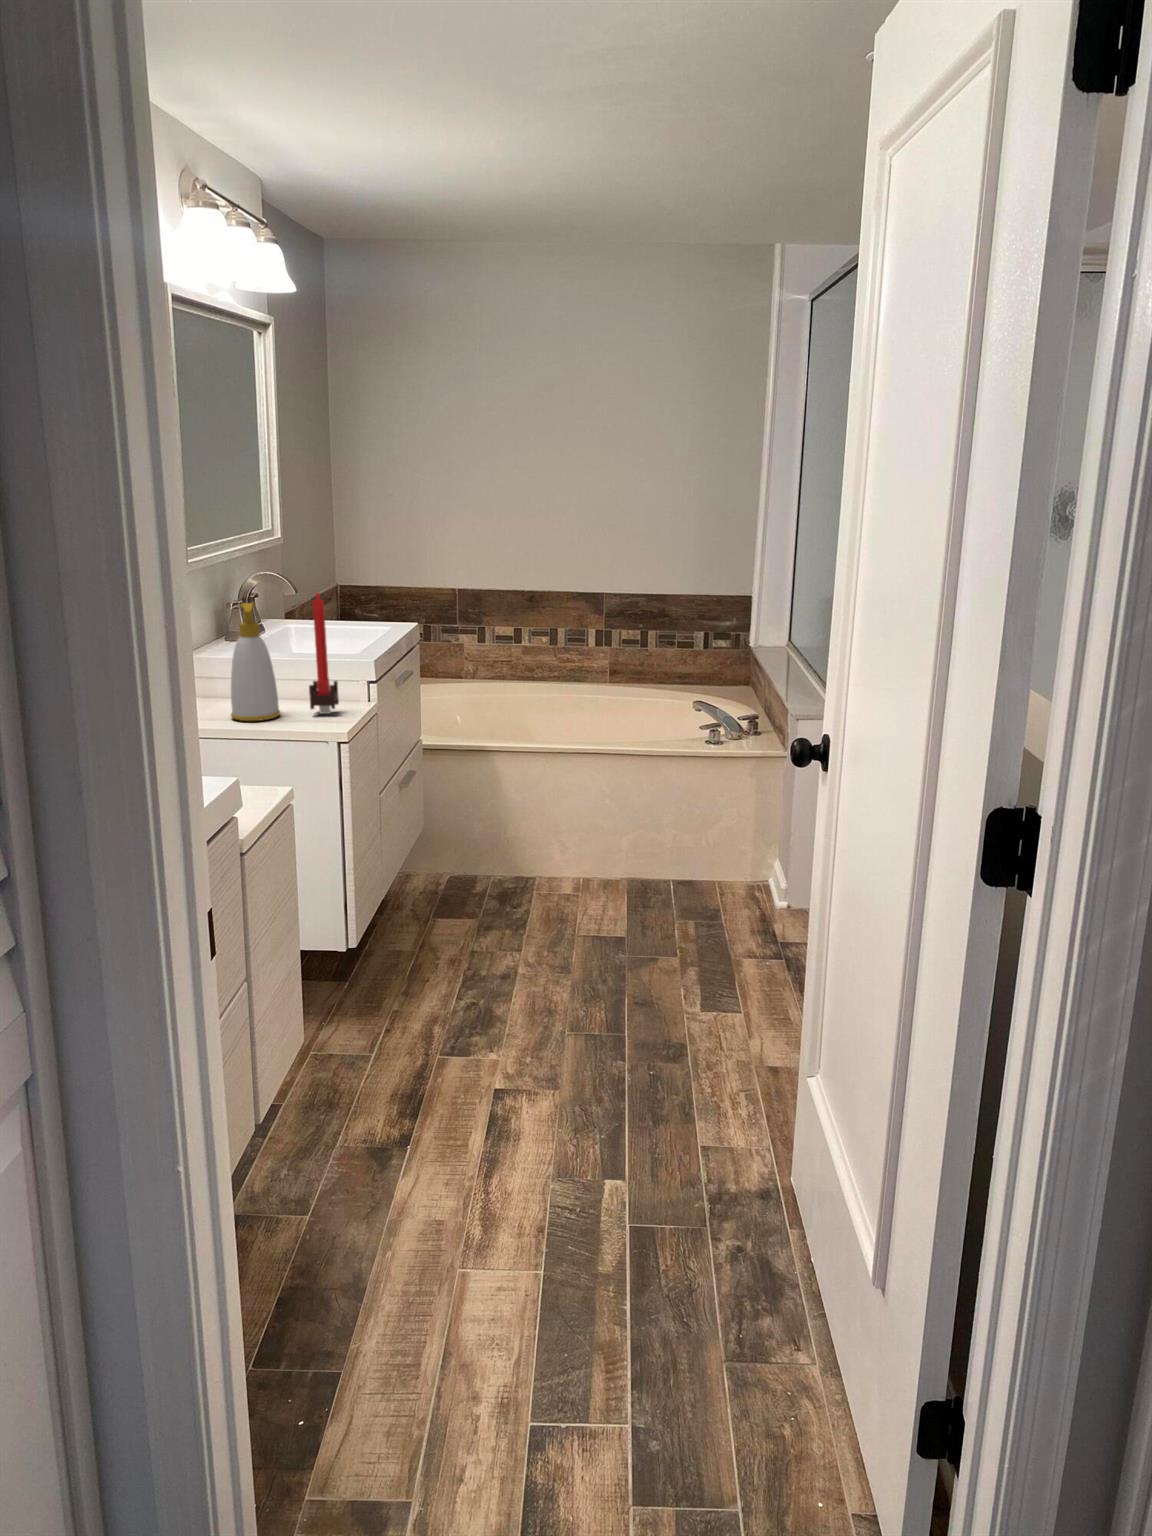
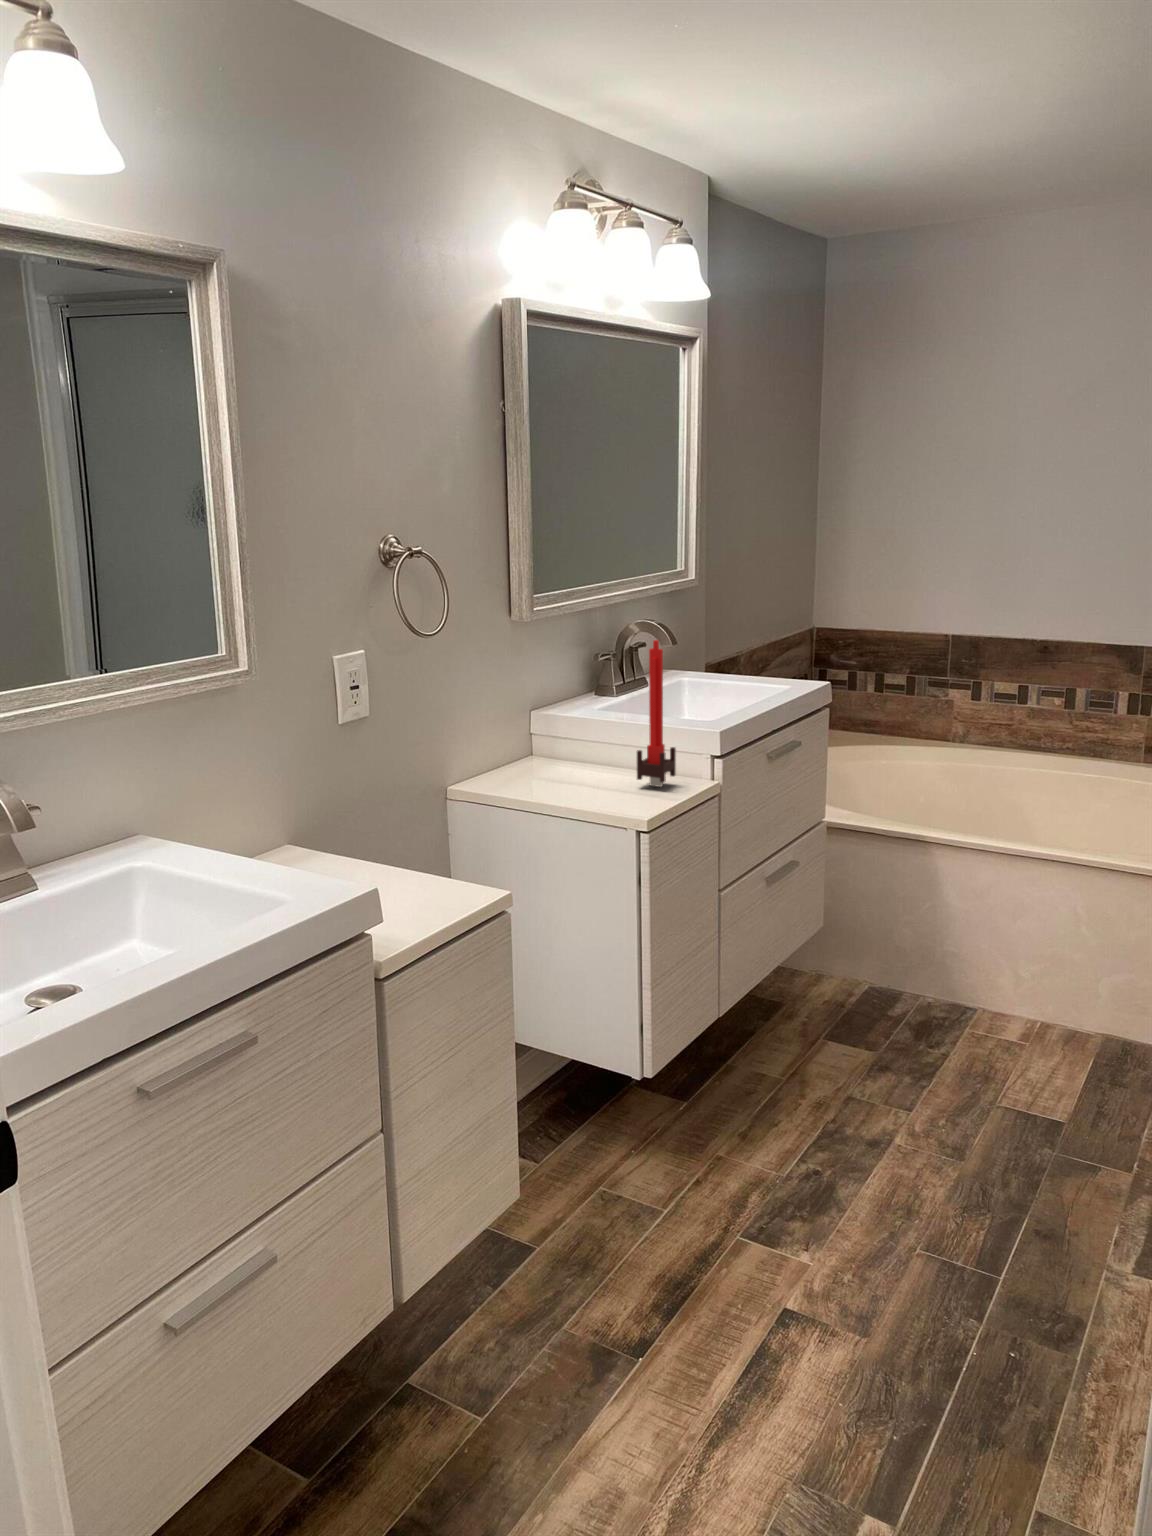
soap bottle: present [231,603,280,721] -> none [550,647,607,787]

